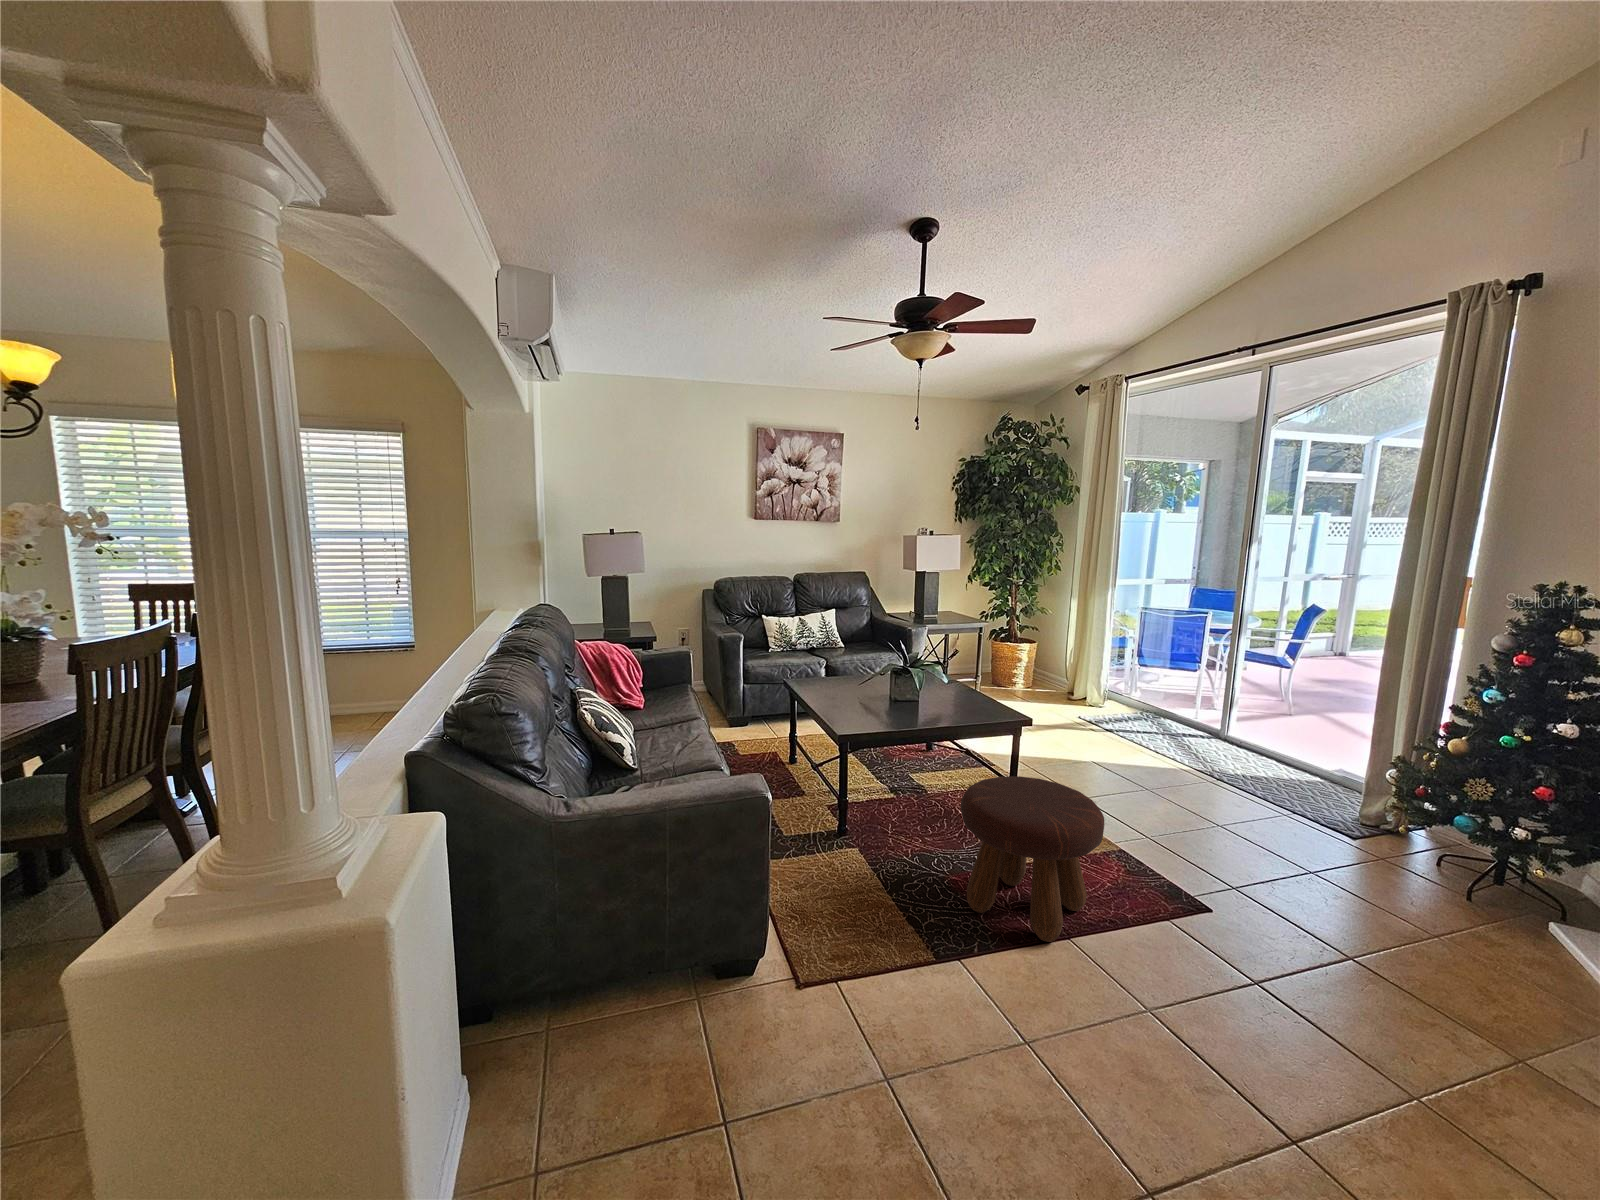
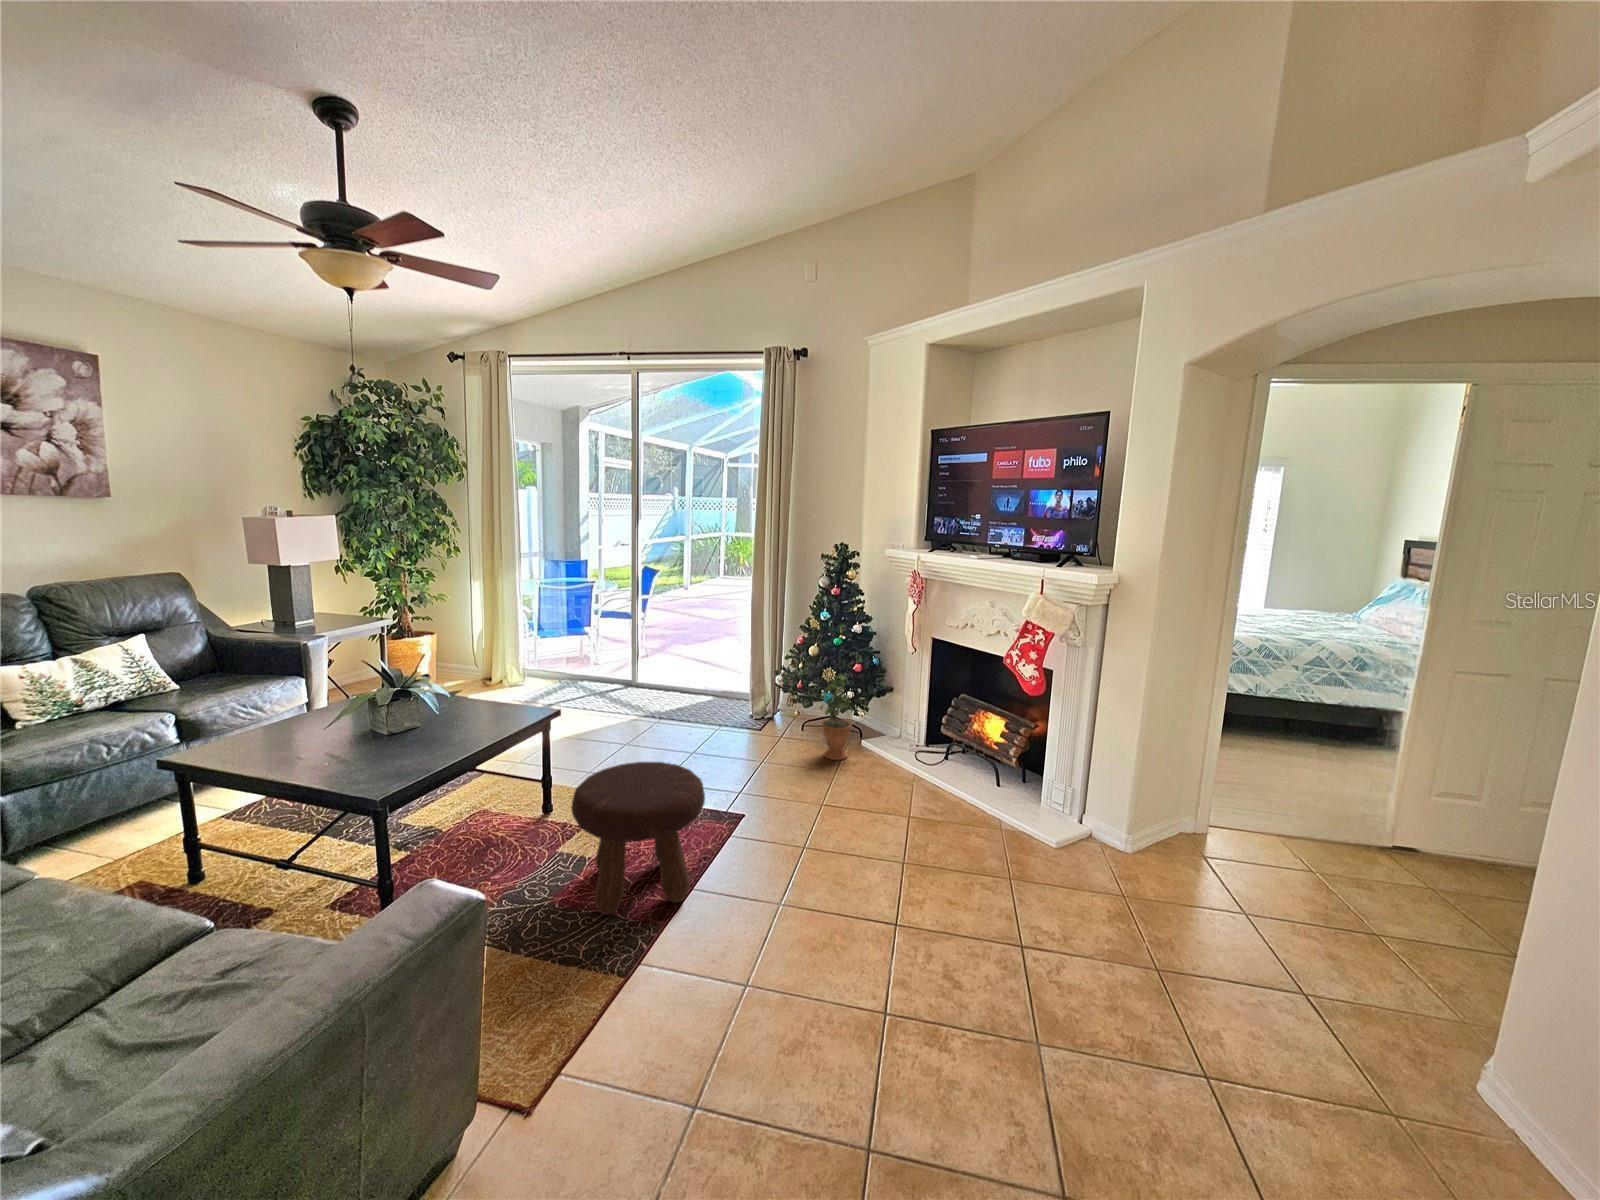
potted plant: none [1443,782,1531,935] -> present [820,673,851,760]

